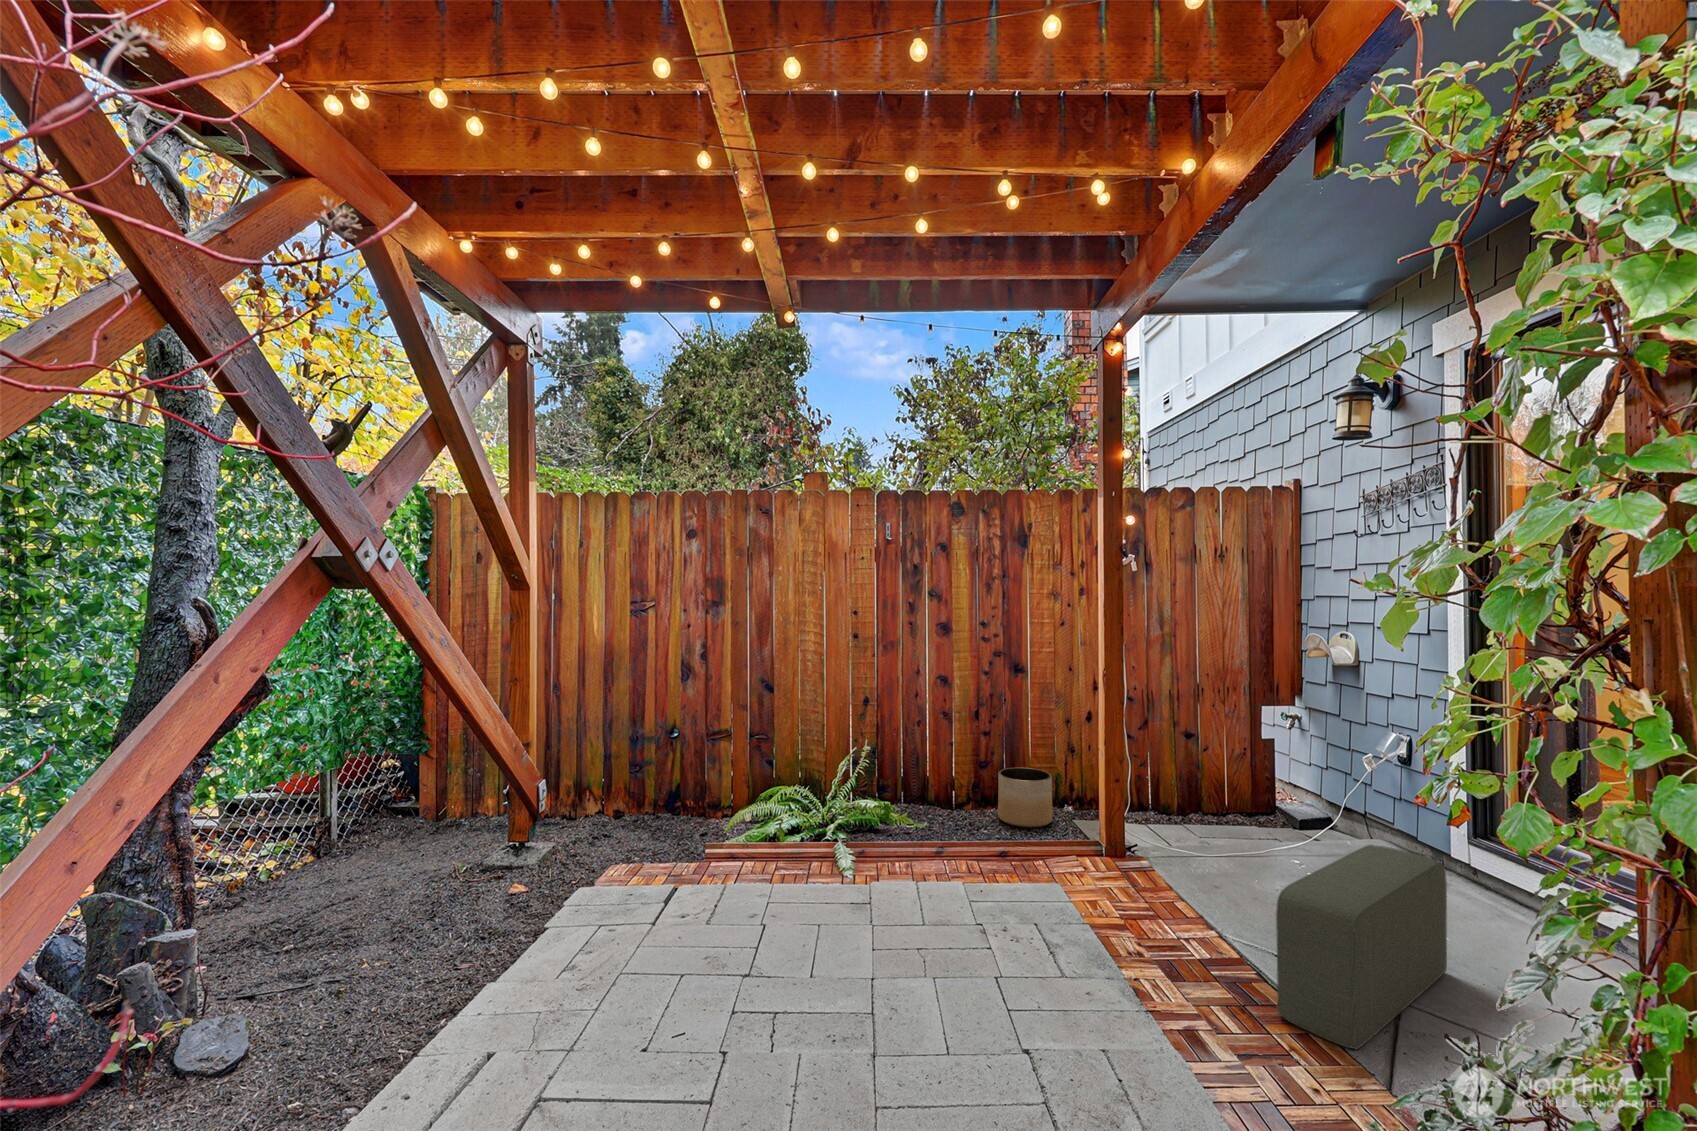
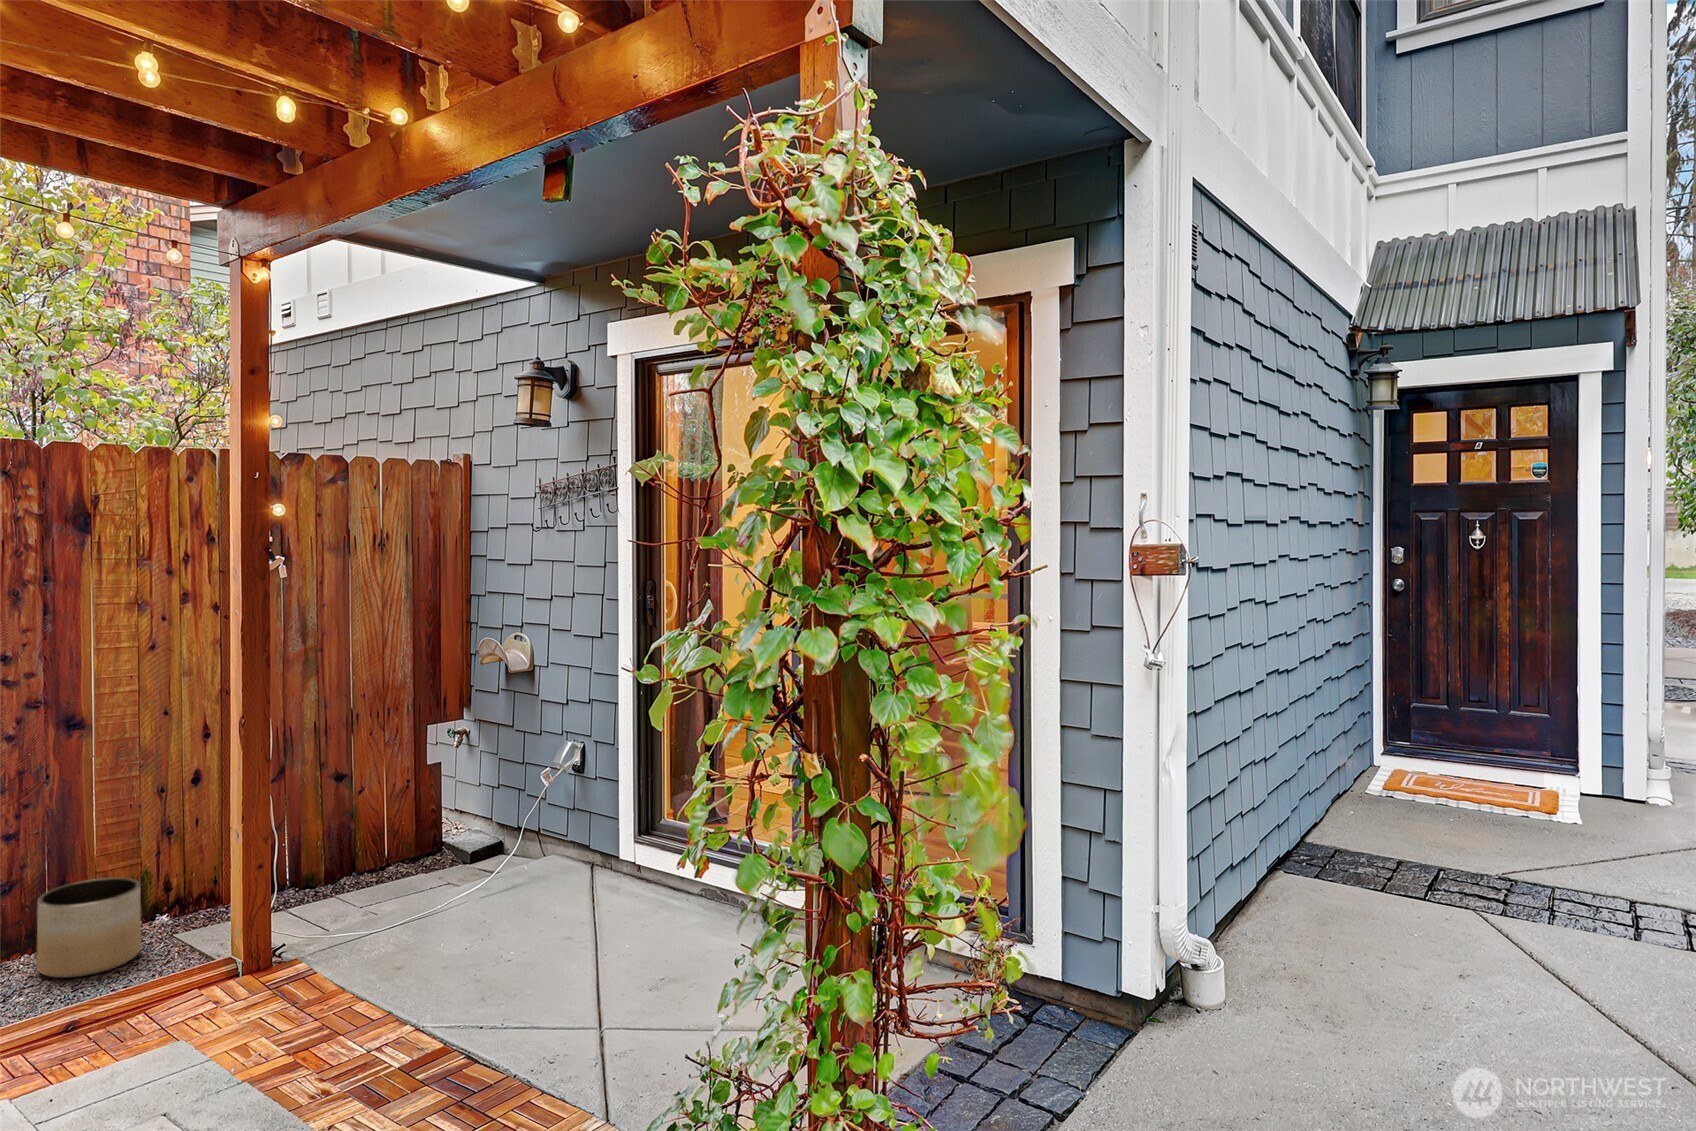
pouf: present [1276,845,1447,1049] -> none [497,871,629,1093]

